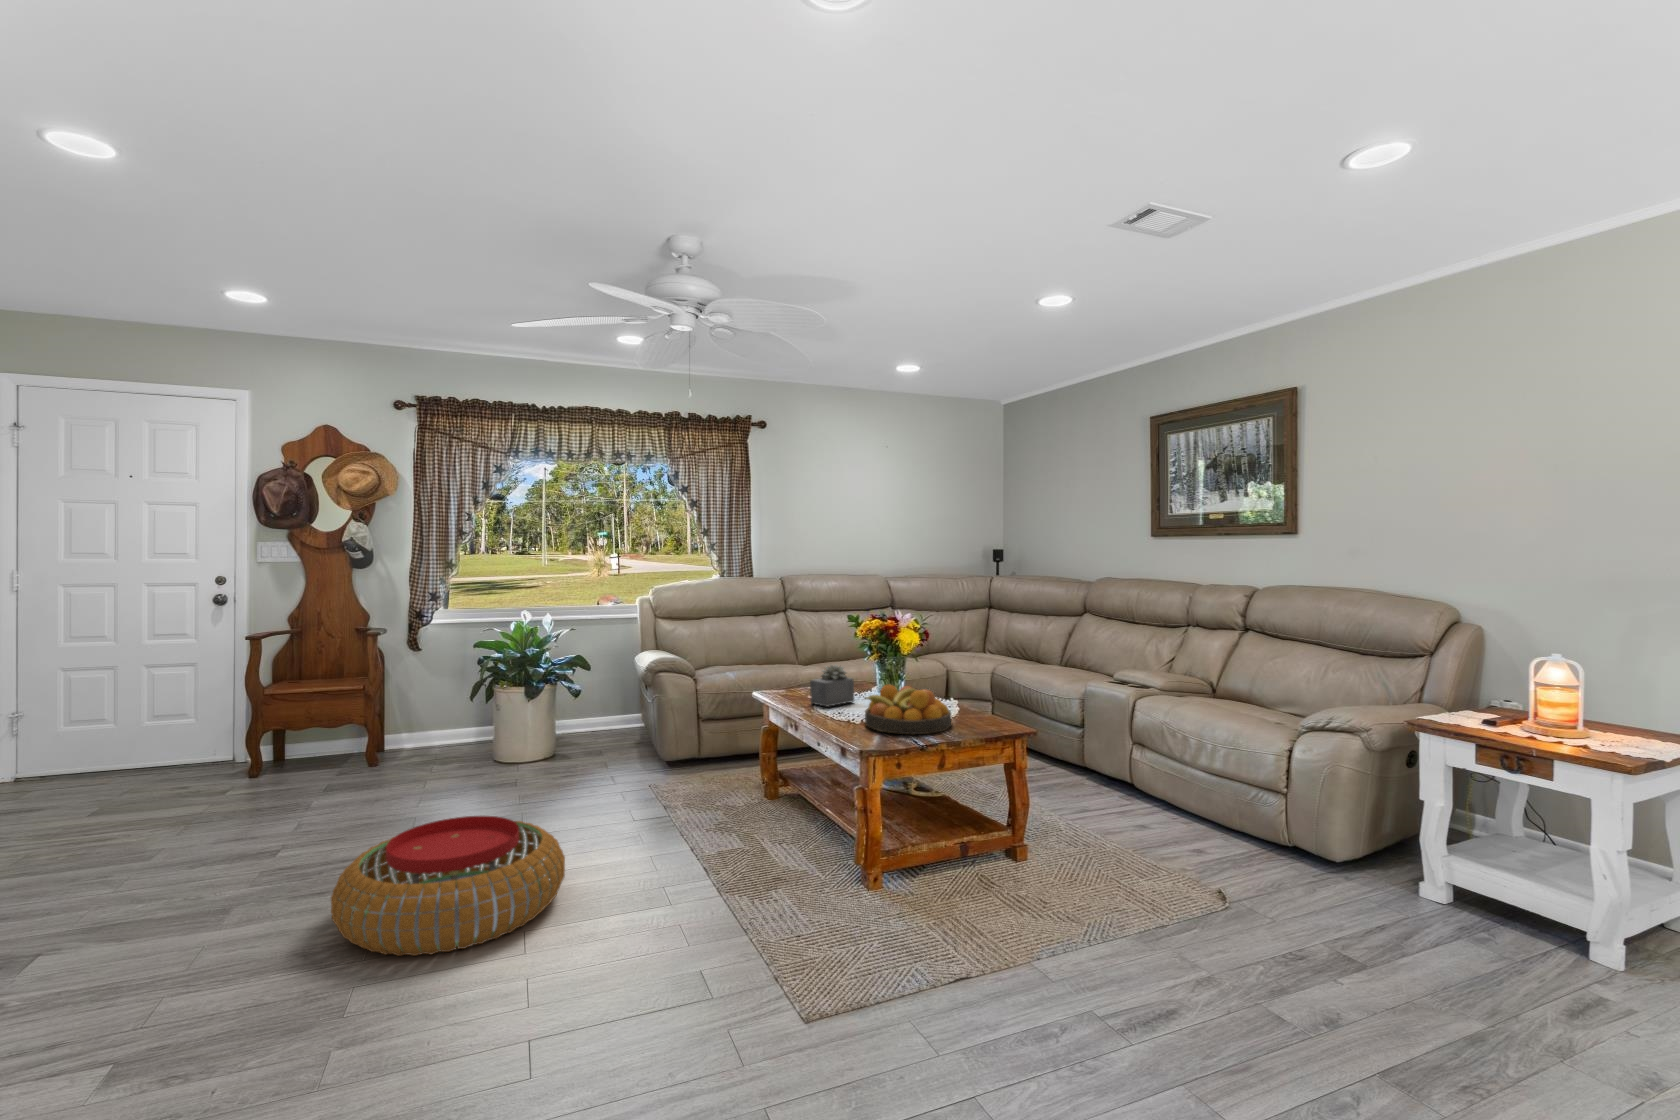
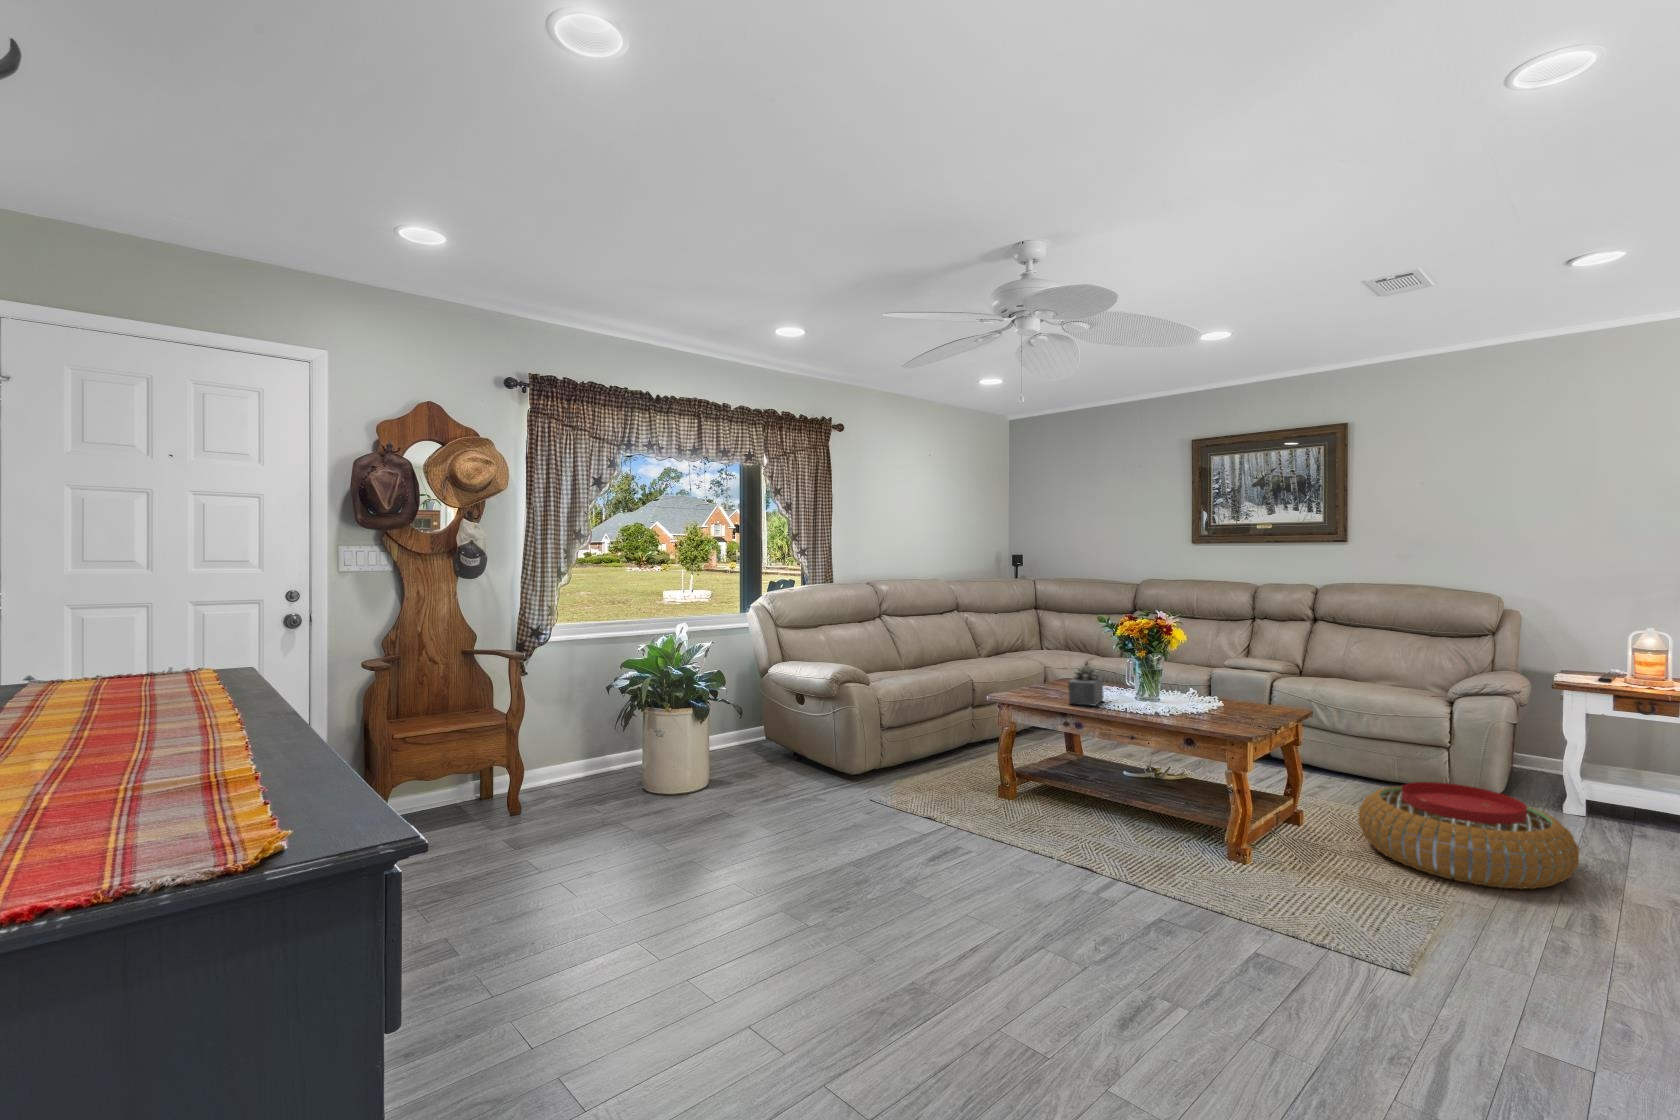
fruit bowl: present [864,685,951,734] -> none [1165,681,1251,724]
pouf: present [331,816,565,956] -> present [1358,782,1579,889]

